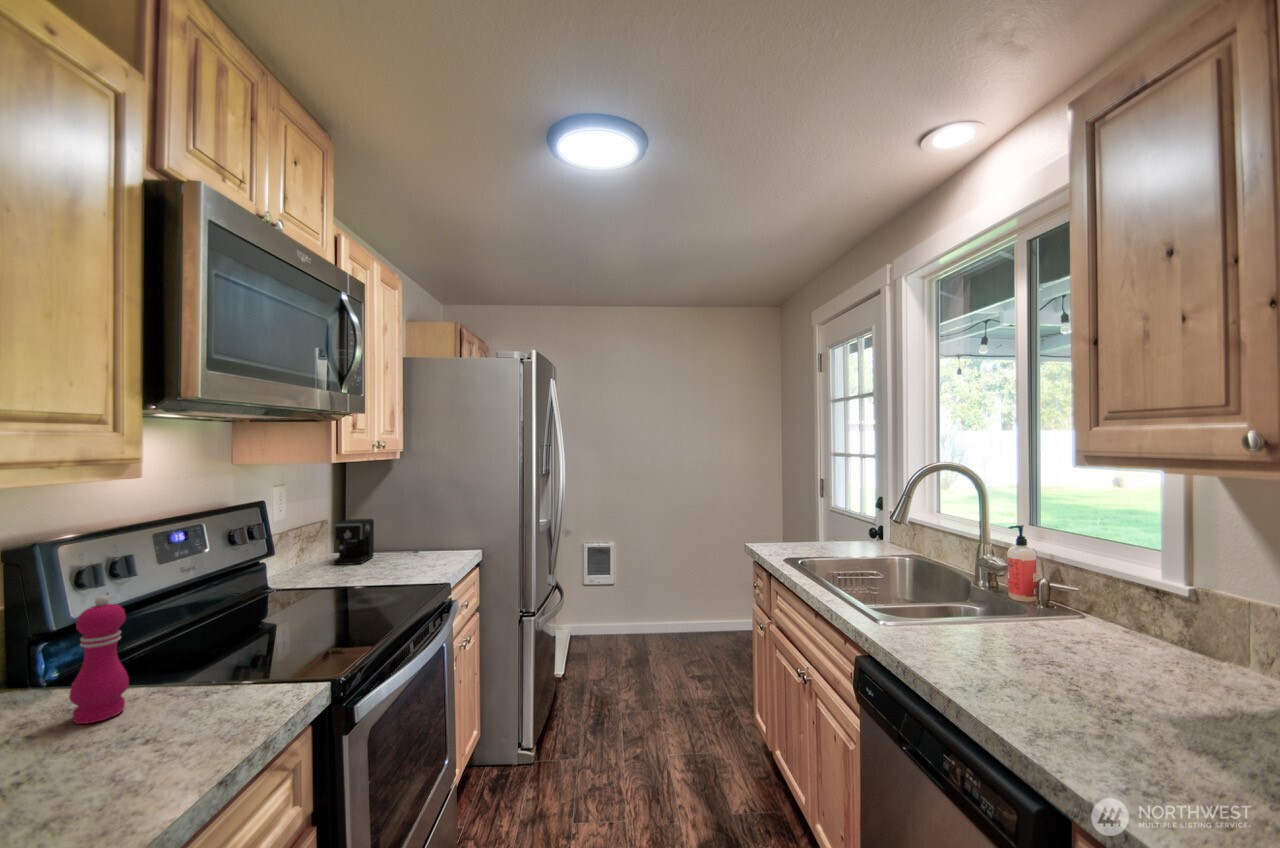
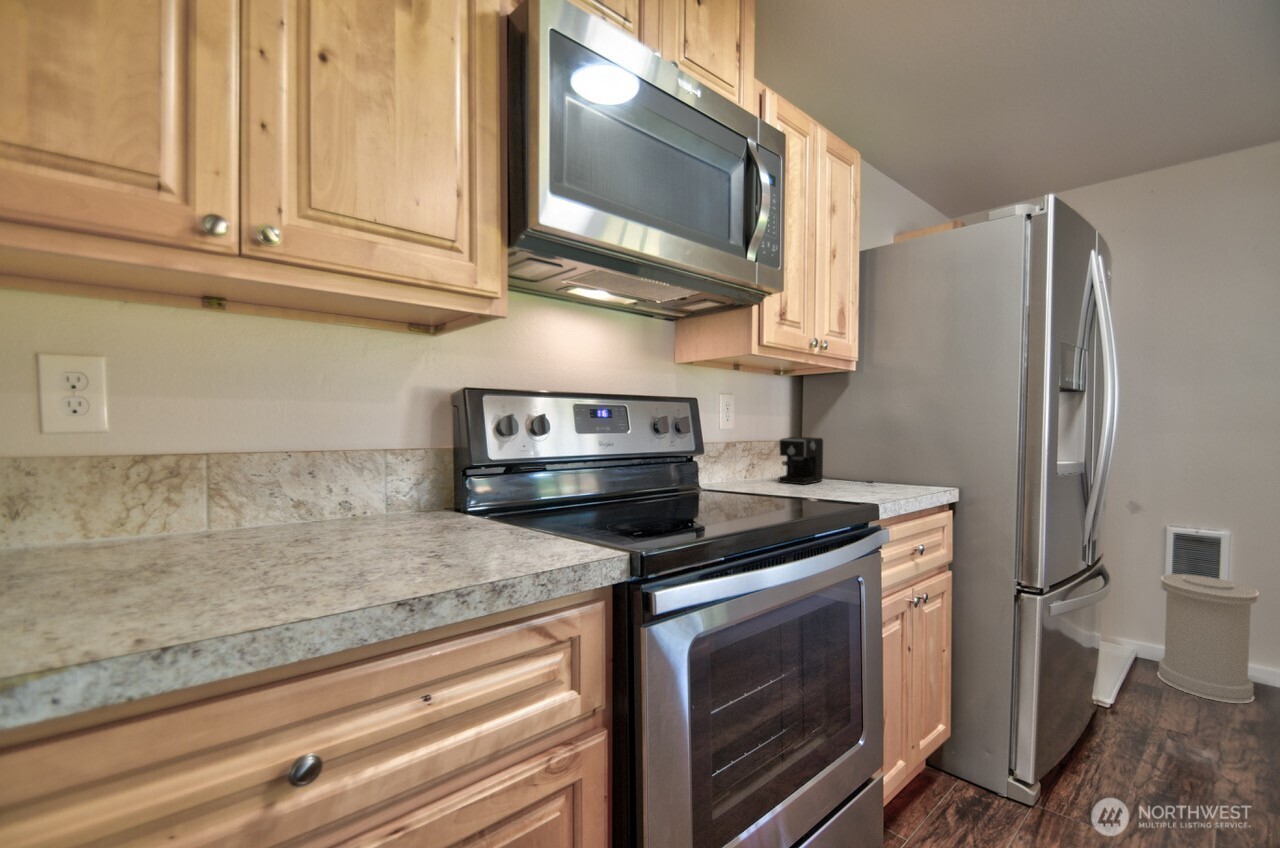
trash can: none [584,573,627,650] -> present [1157,574,1259,703]
pepper mill: present [69,595,129,724] -> none [485,439,525,549]

